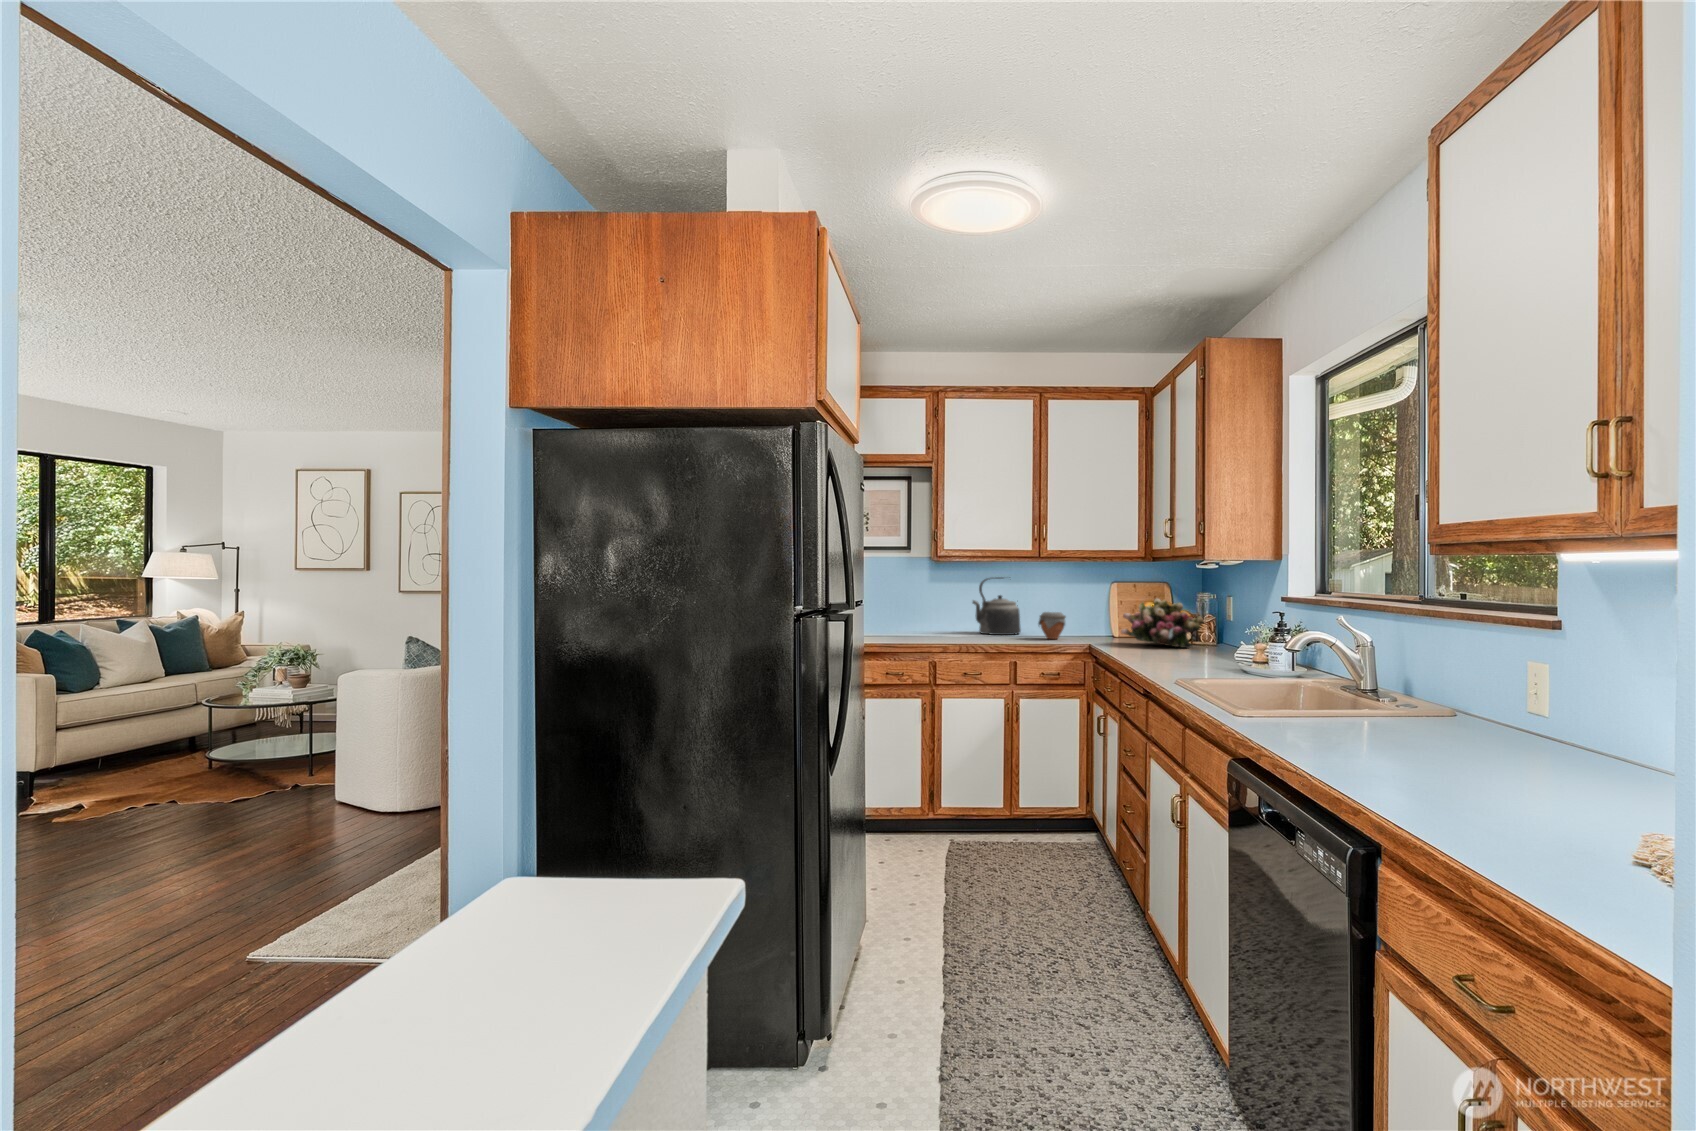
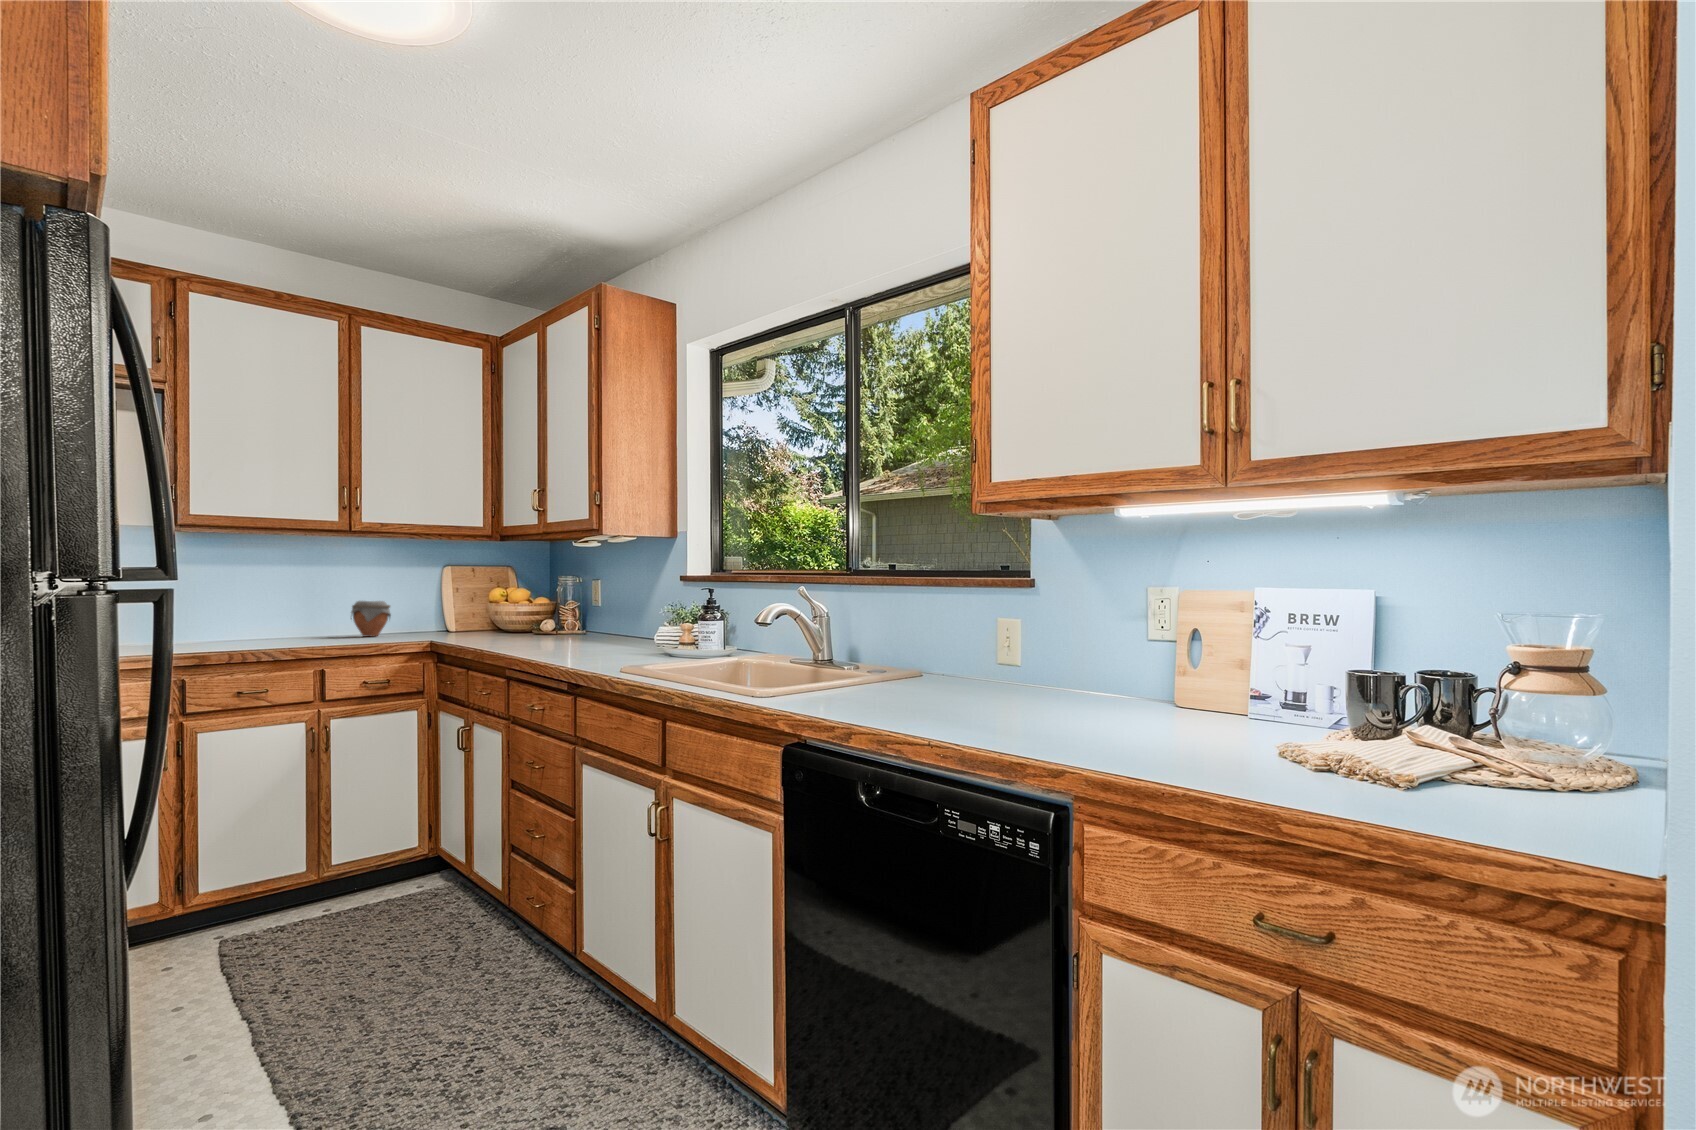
kettle: present [973,577,1021,635] -> none [237,556,313,636]
flower arrangement: present [1121,599,1204,648] -> none [473,581,569,636]

